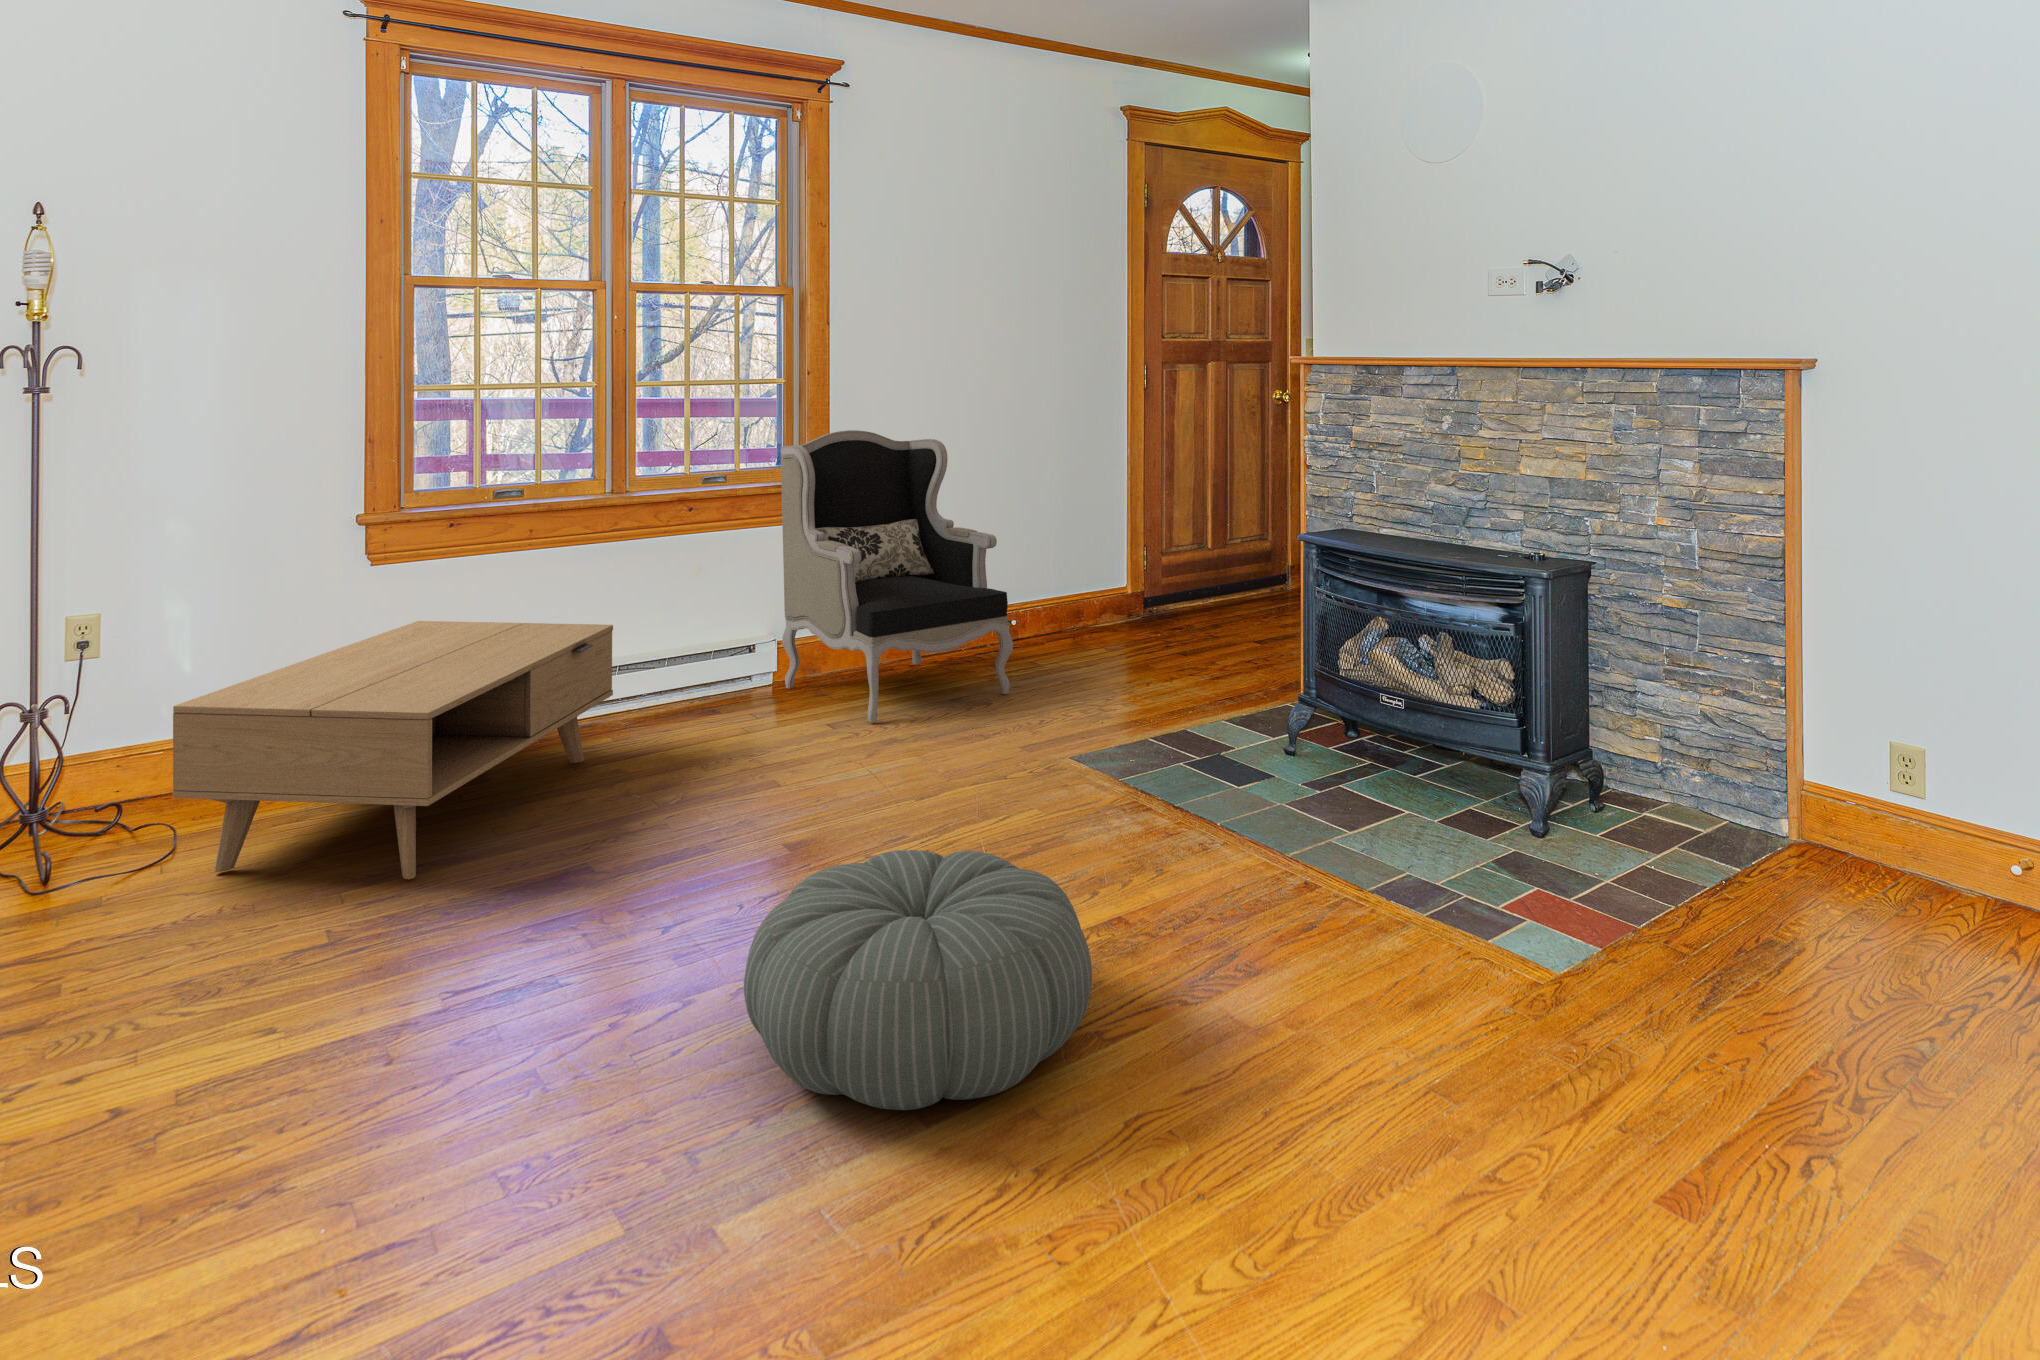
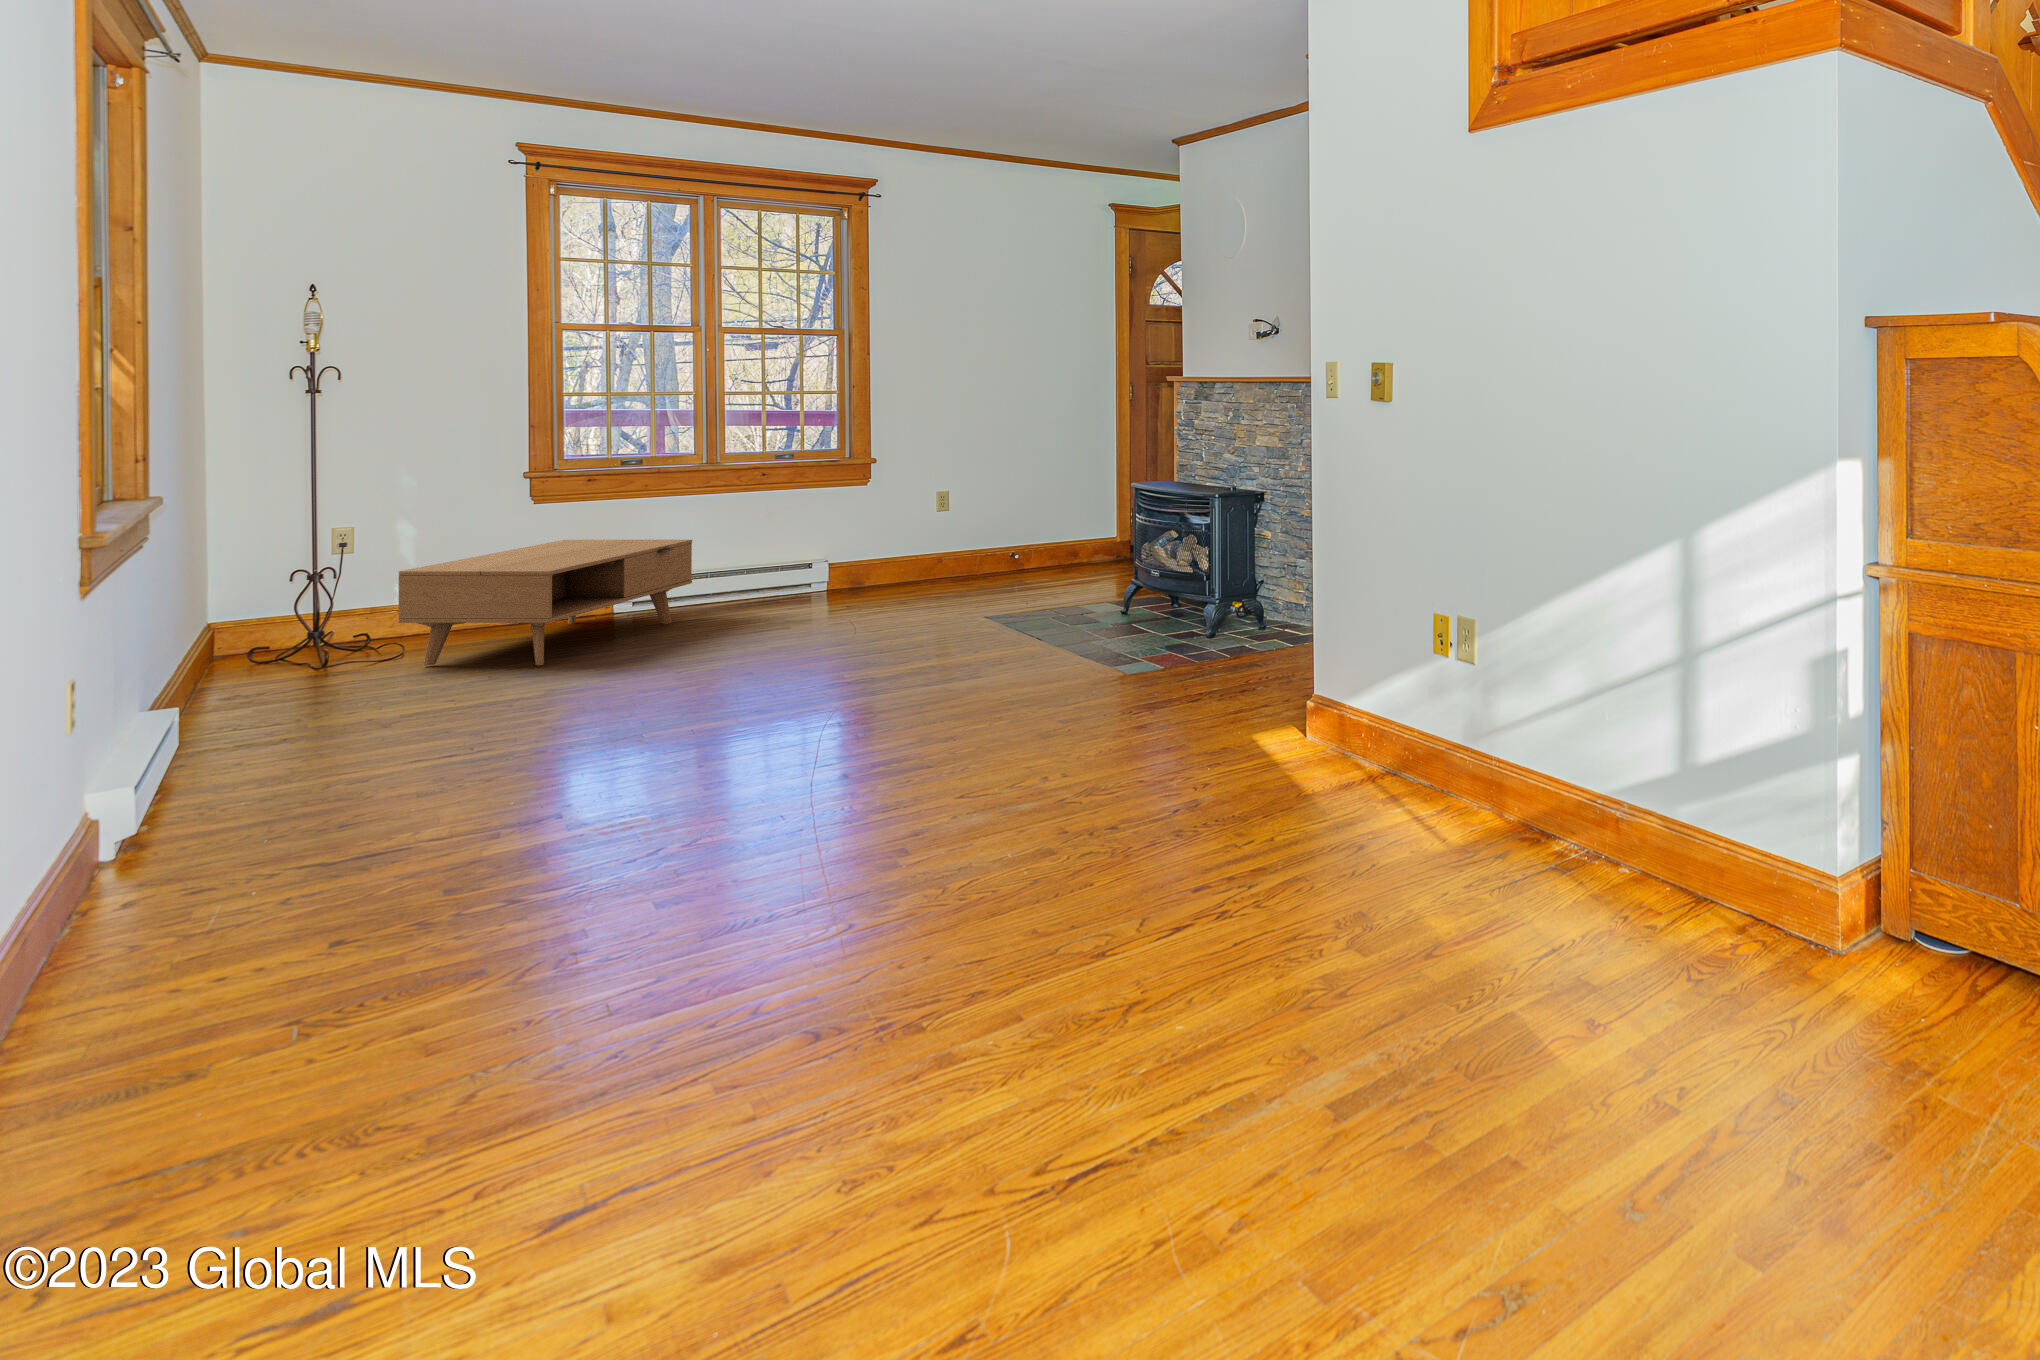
armchair: present [781,430,1013,722] -> none [831,421,984,604]
pouf: present [744,850,1092,1110] -> none [688,624,874,718]

